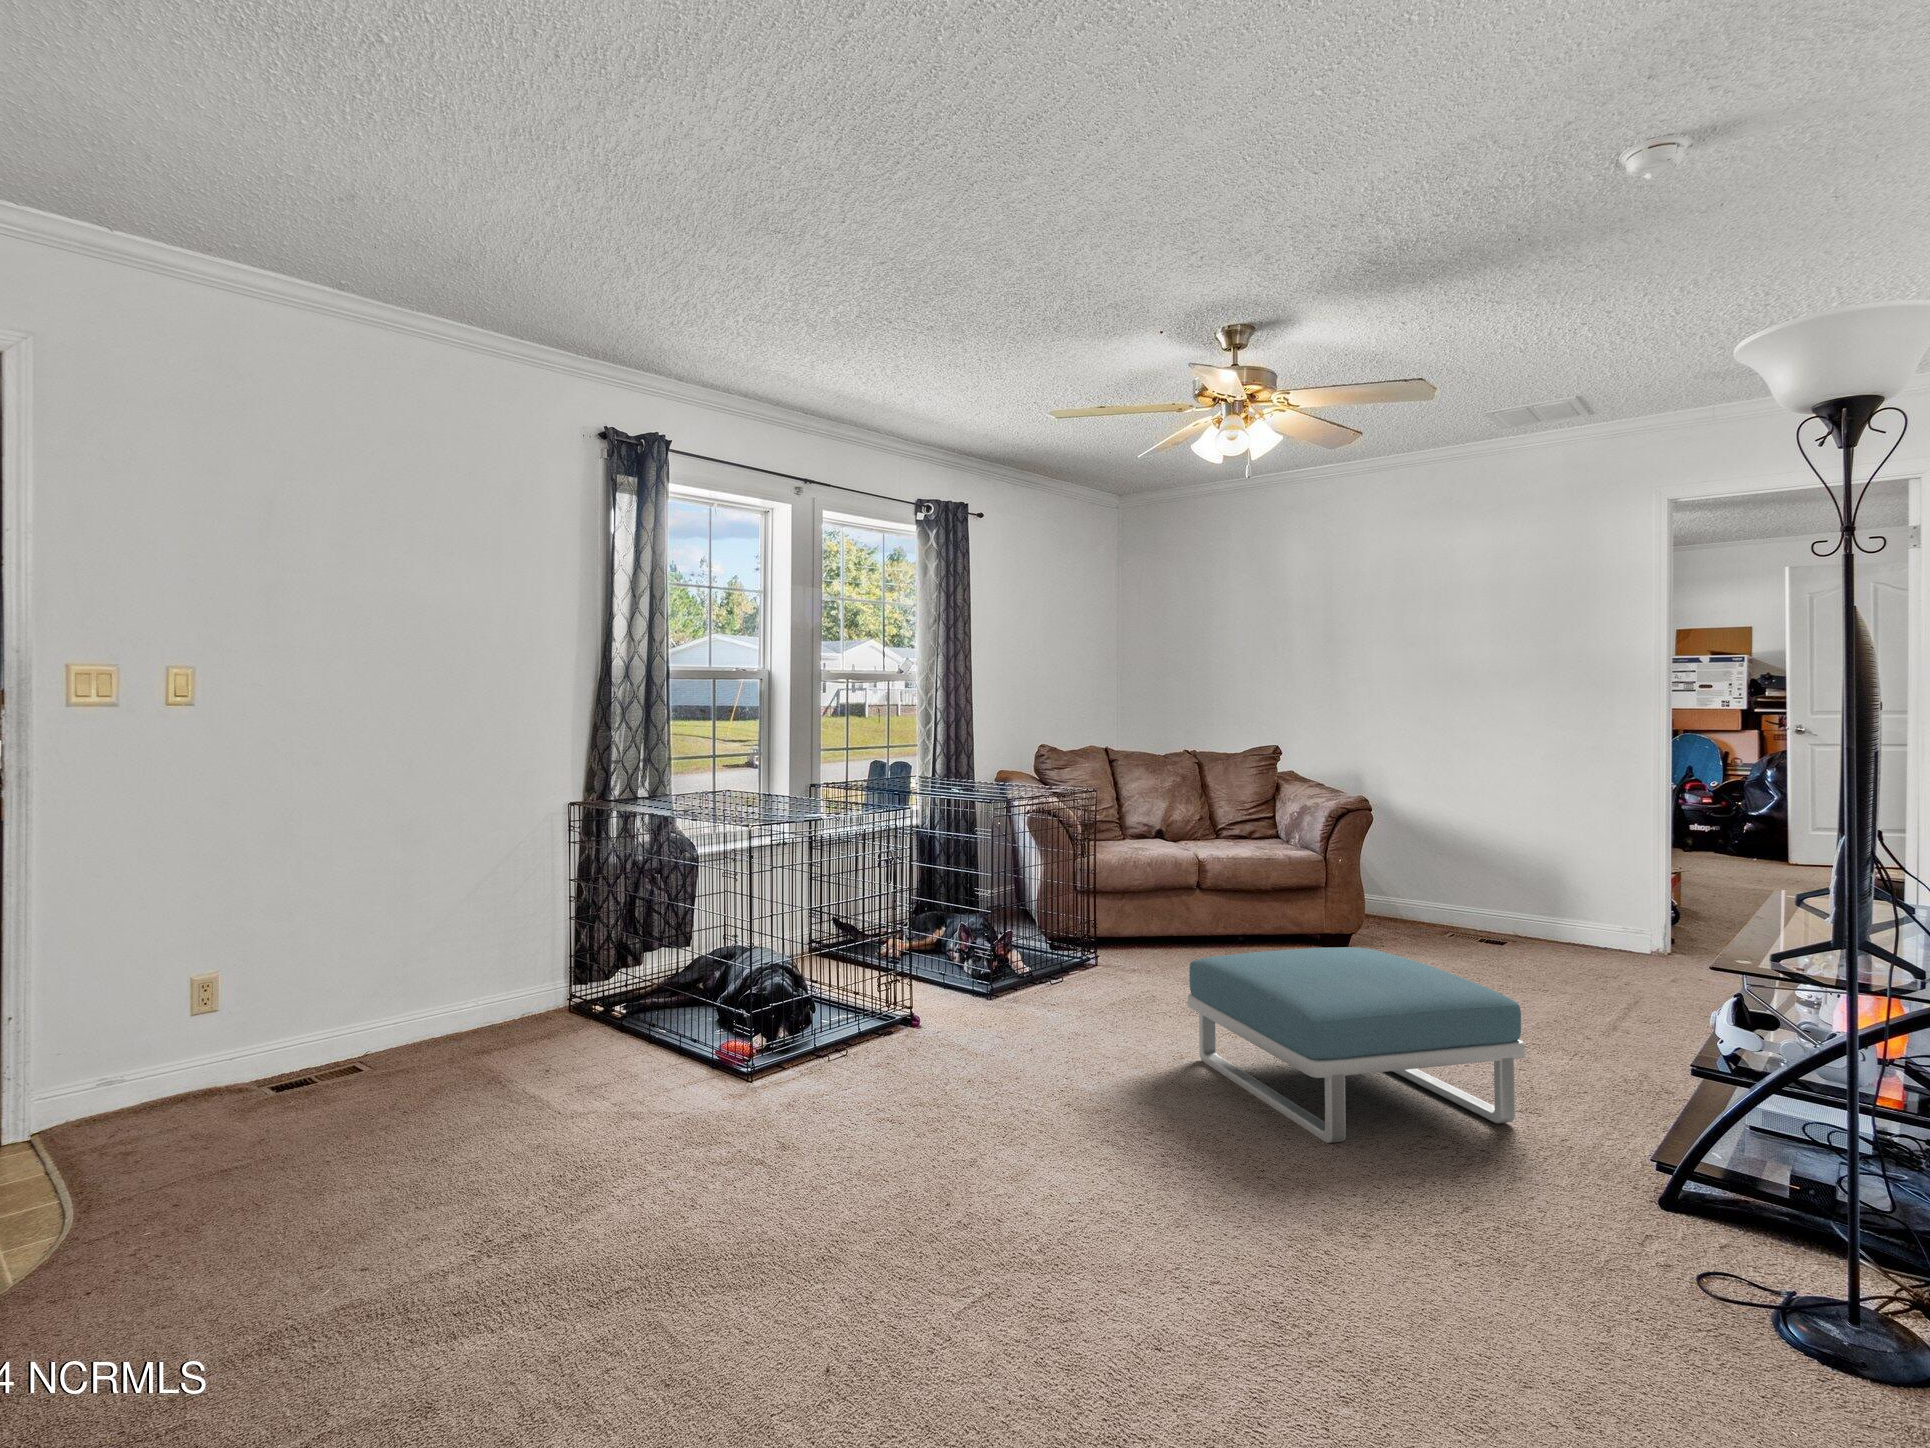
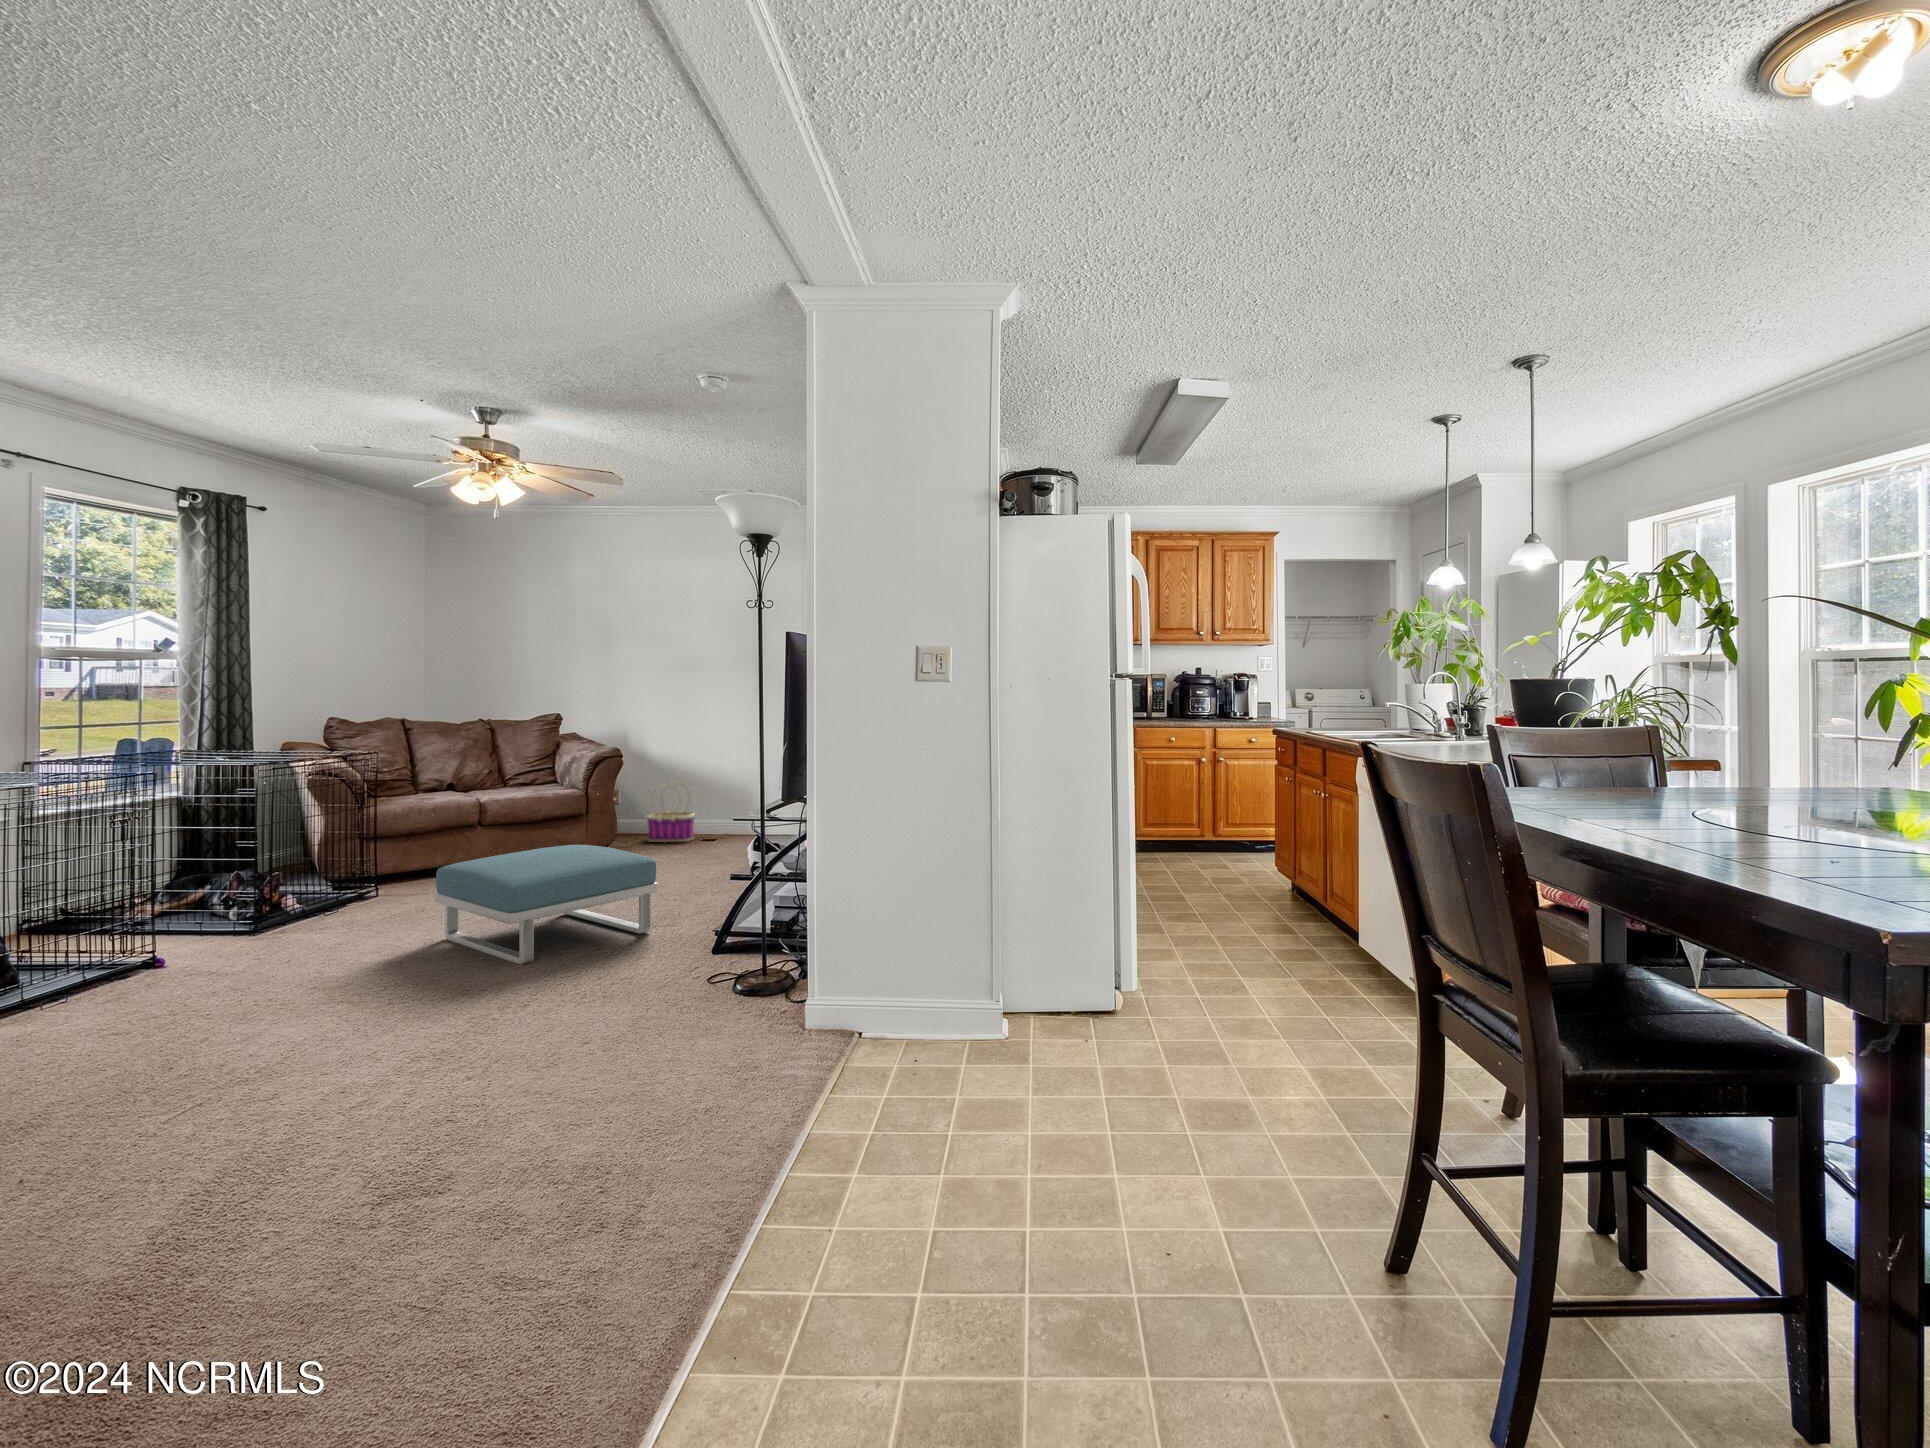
basket: none [1398,849,1471,939] -> present [647,784,695,842]

